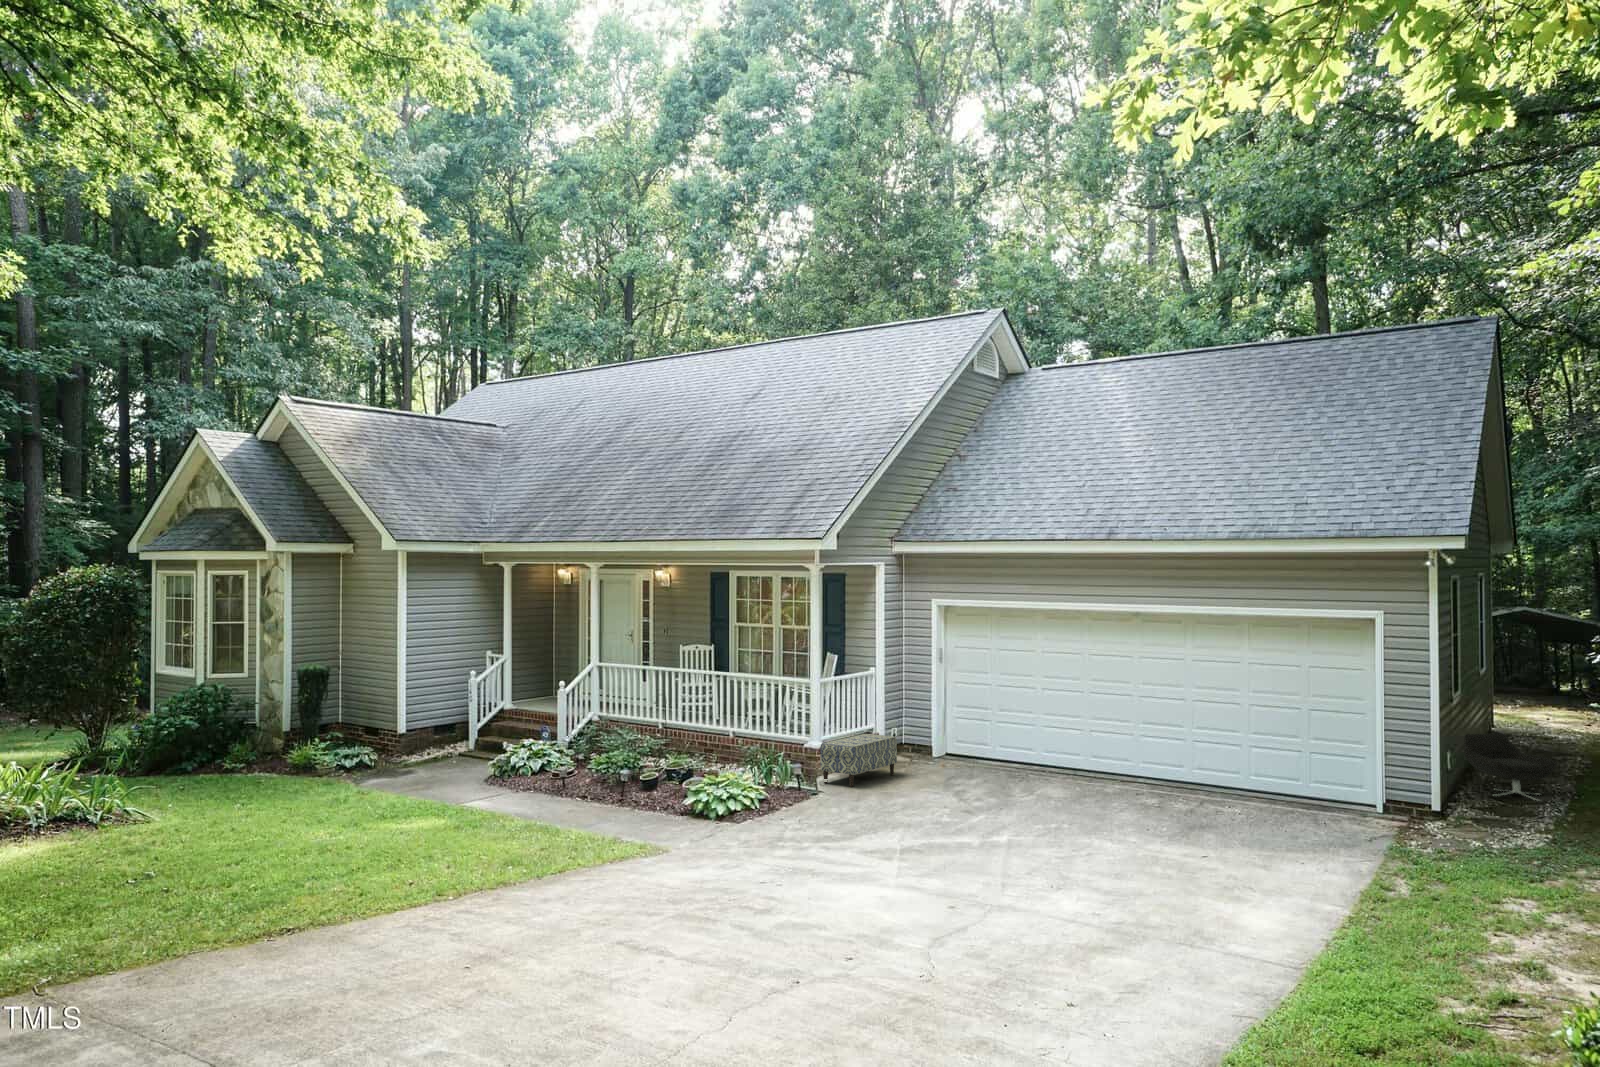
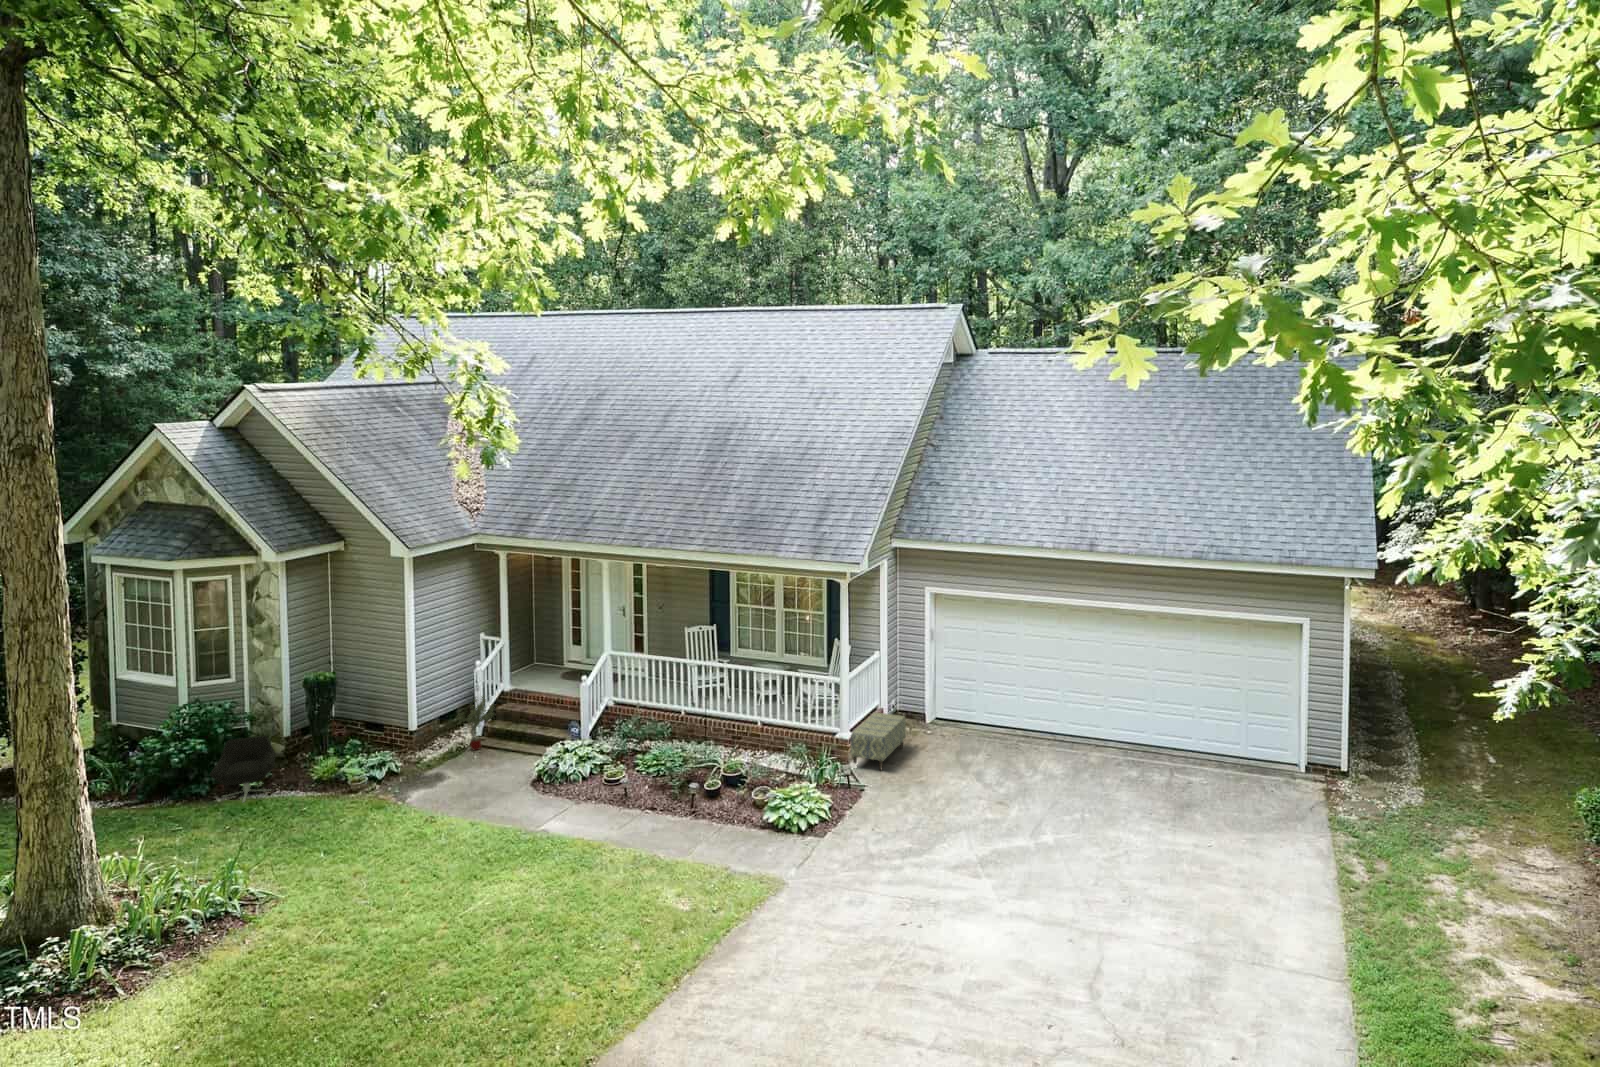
potted tree: none [440,701,478,758] -> present [456,697,494,750]
lounge chair: present [1464,733,1557,799] -> present [210,736,275,802]

